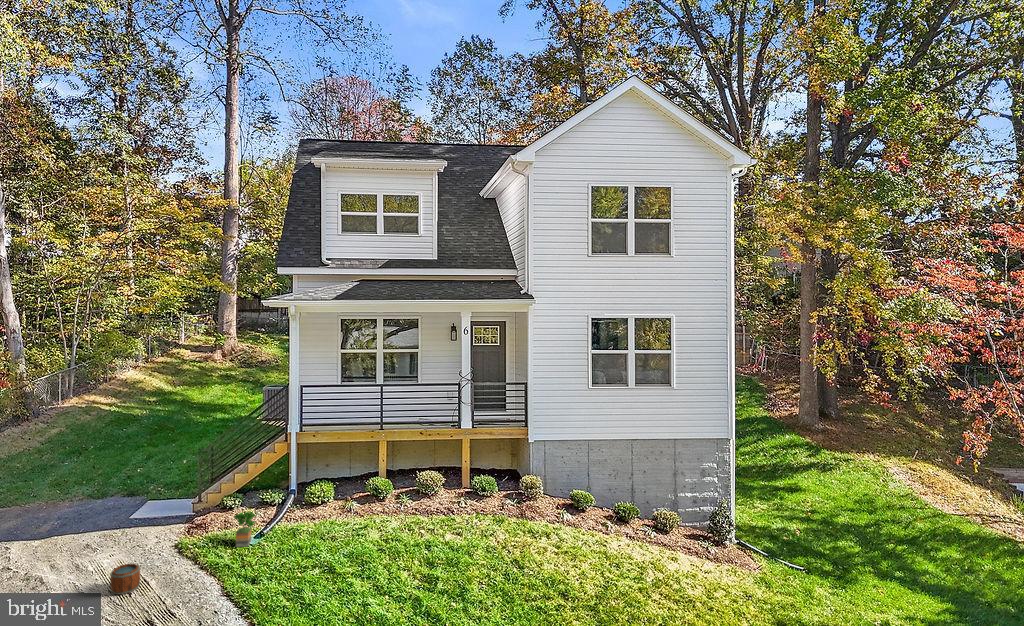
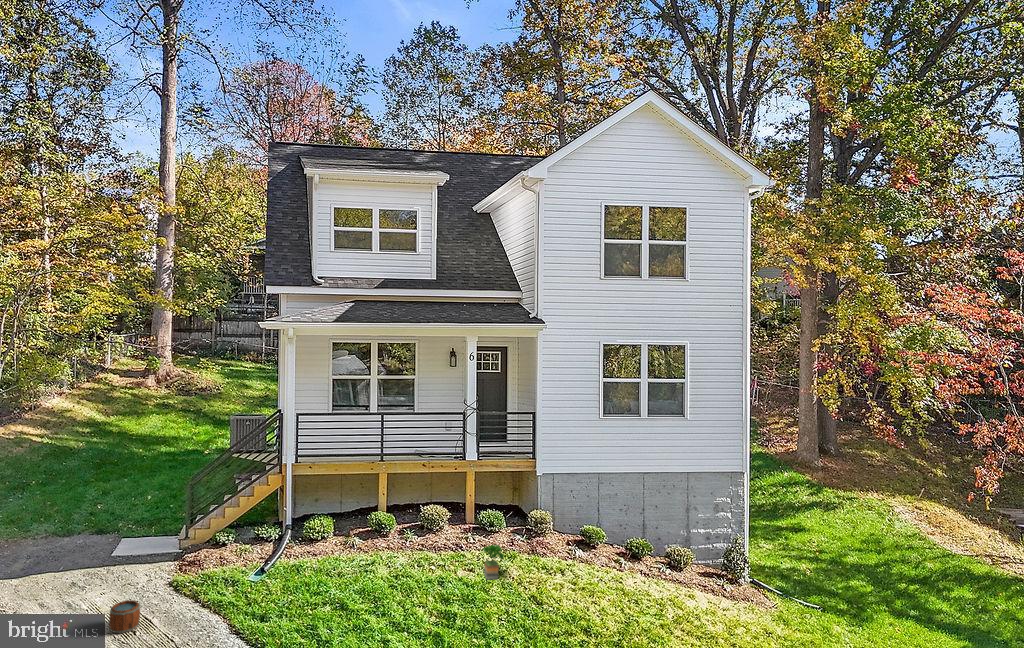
potted tree: present [234,512,255,547] -> present [483,545,504,579]

